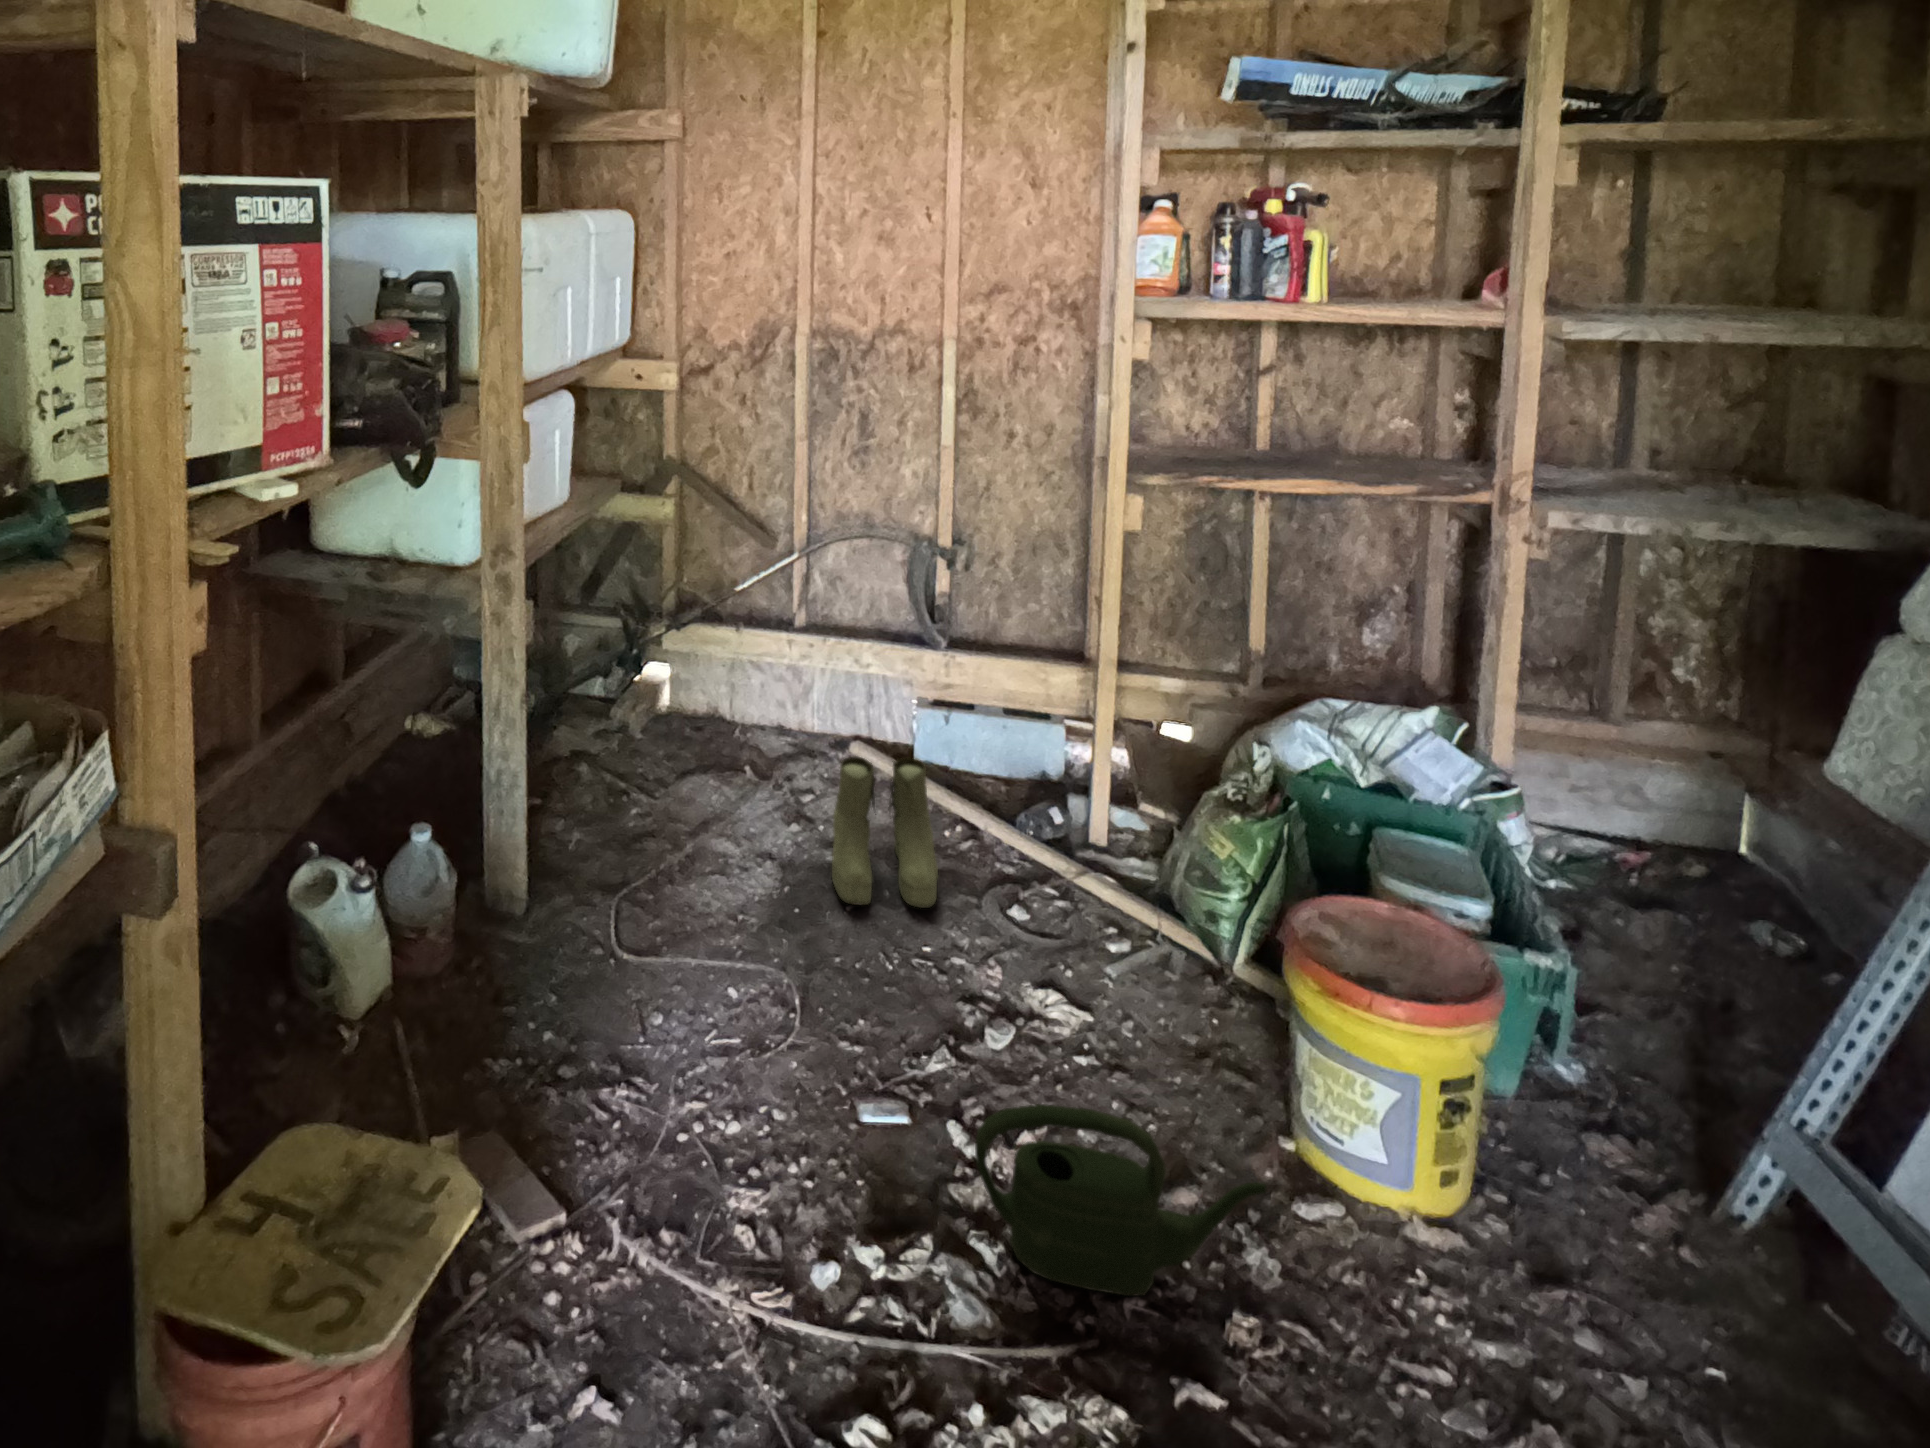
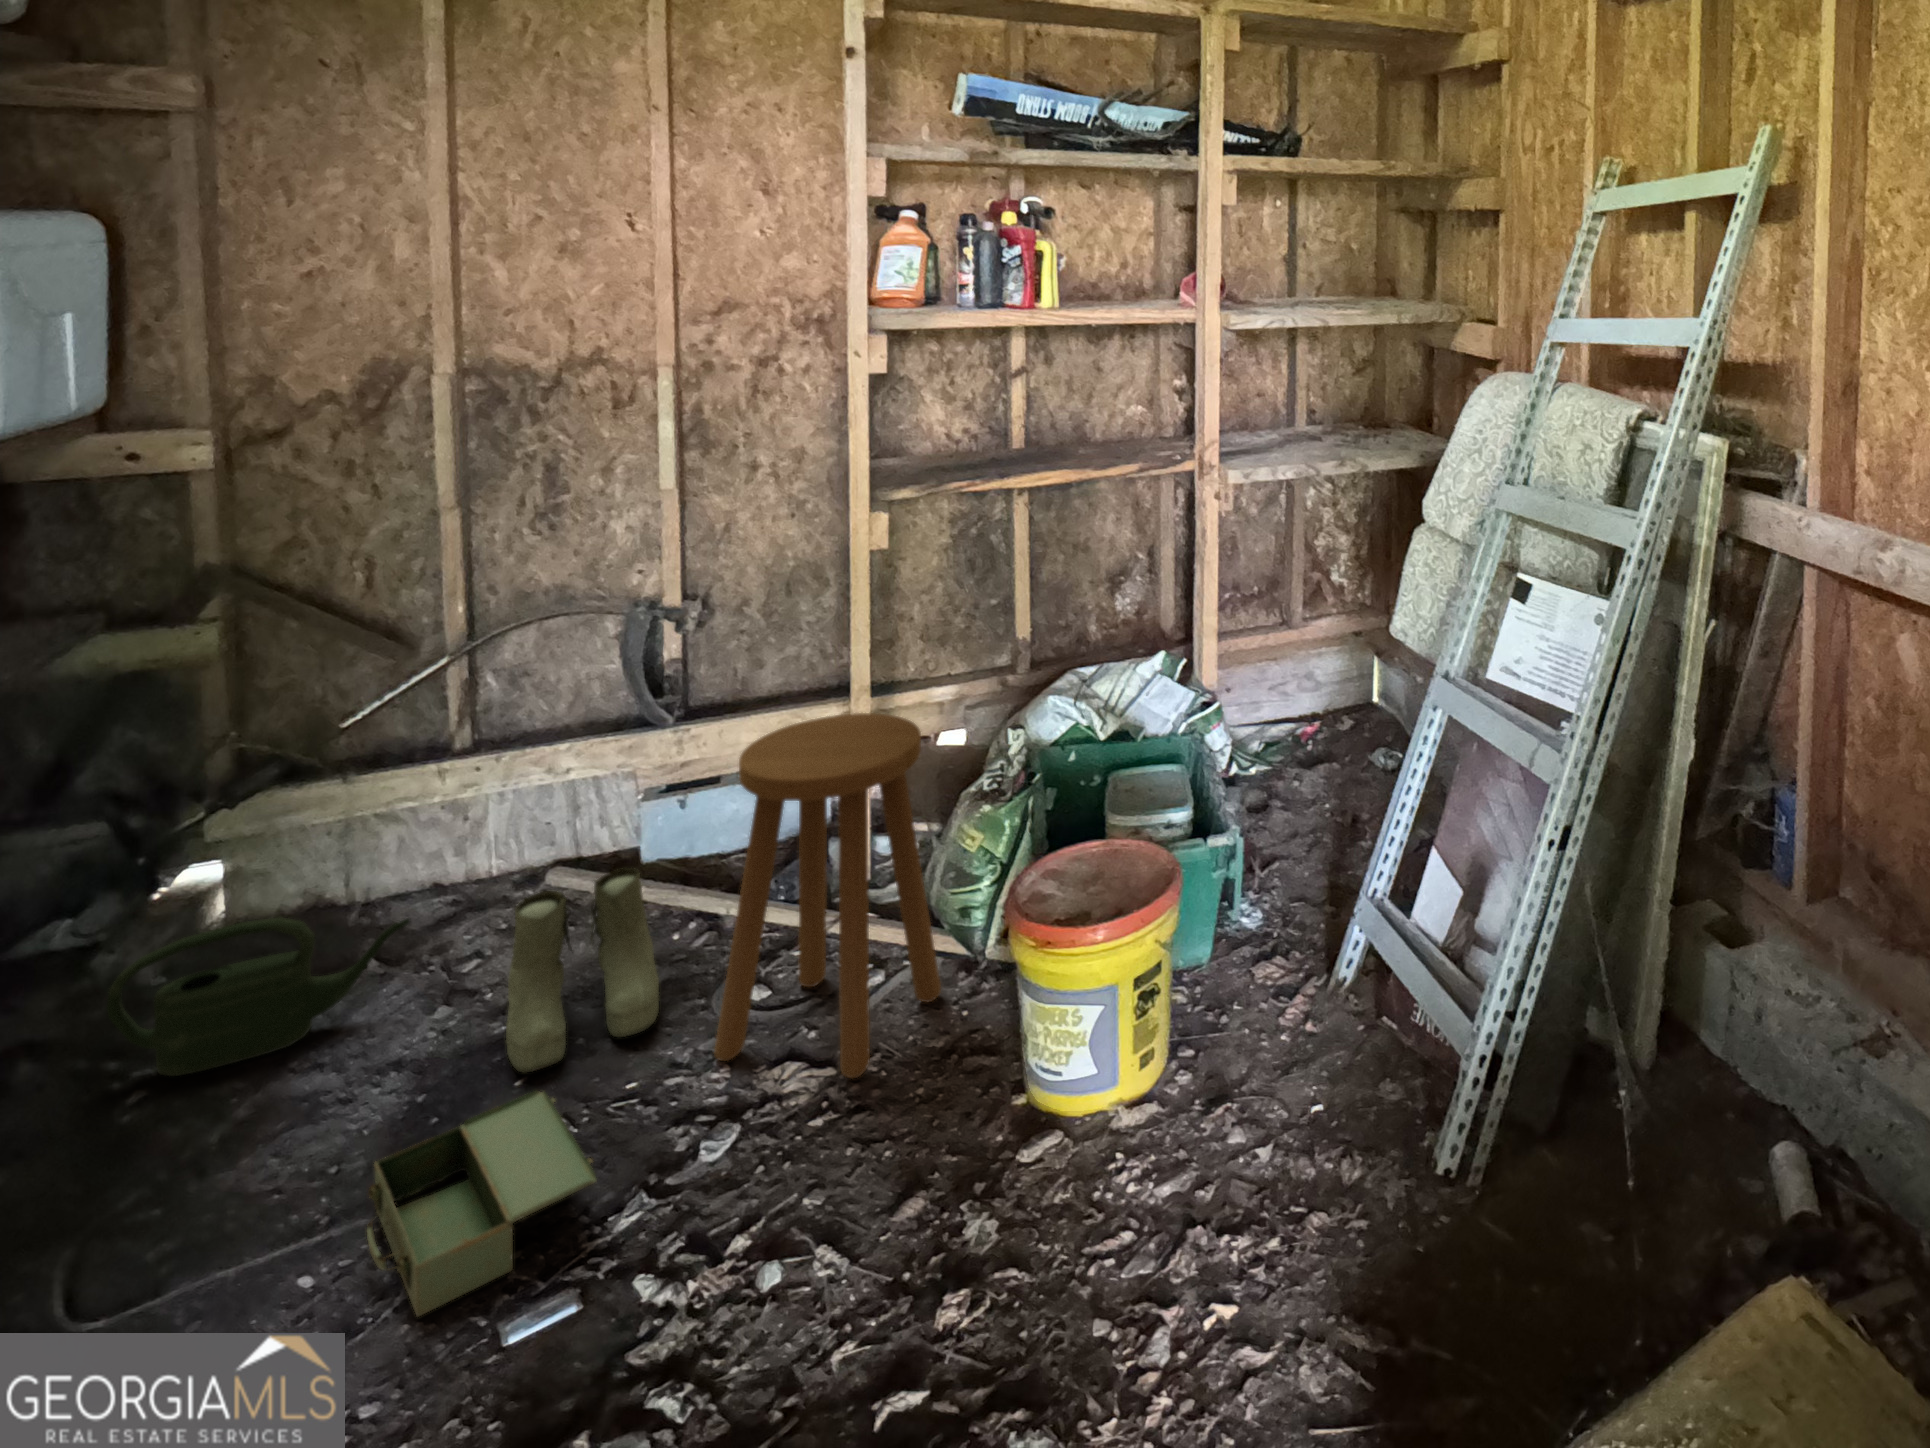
stool: none [985,680,1194,1053] -> present [714,713,941,1078]
toolbox: none [754,926,907,1080] -> present [367,1091,596,1316]
watering can: present [975,1104,1267,1296] -> present [106,917,410,1076]

